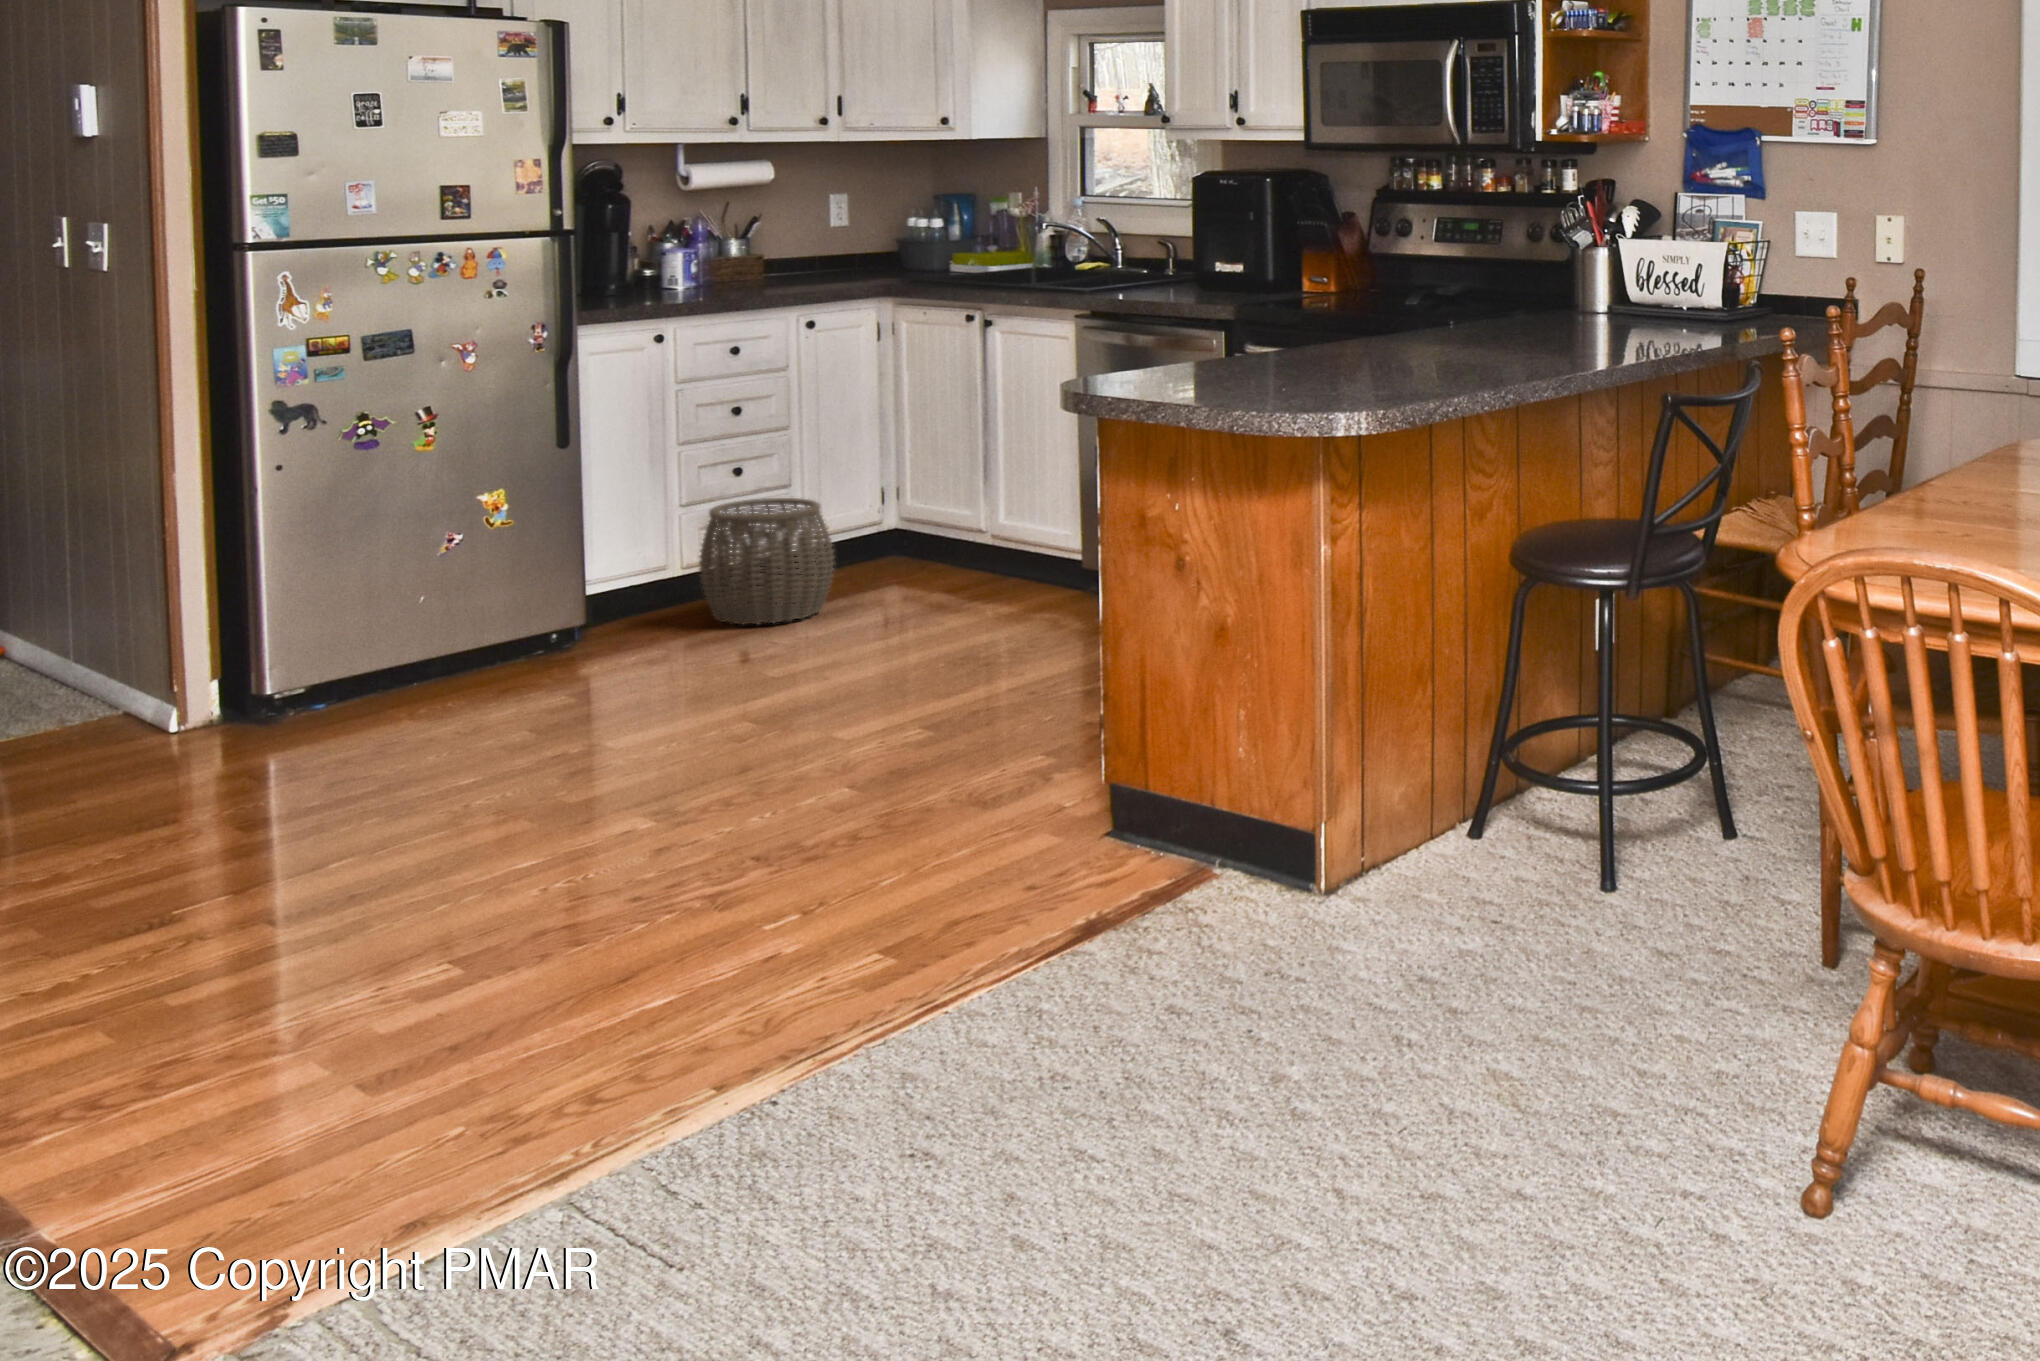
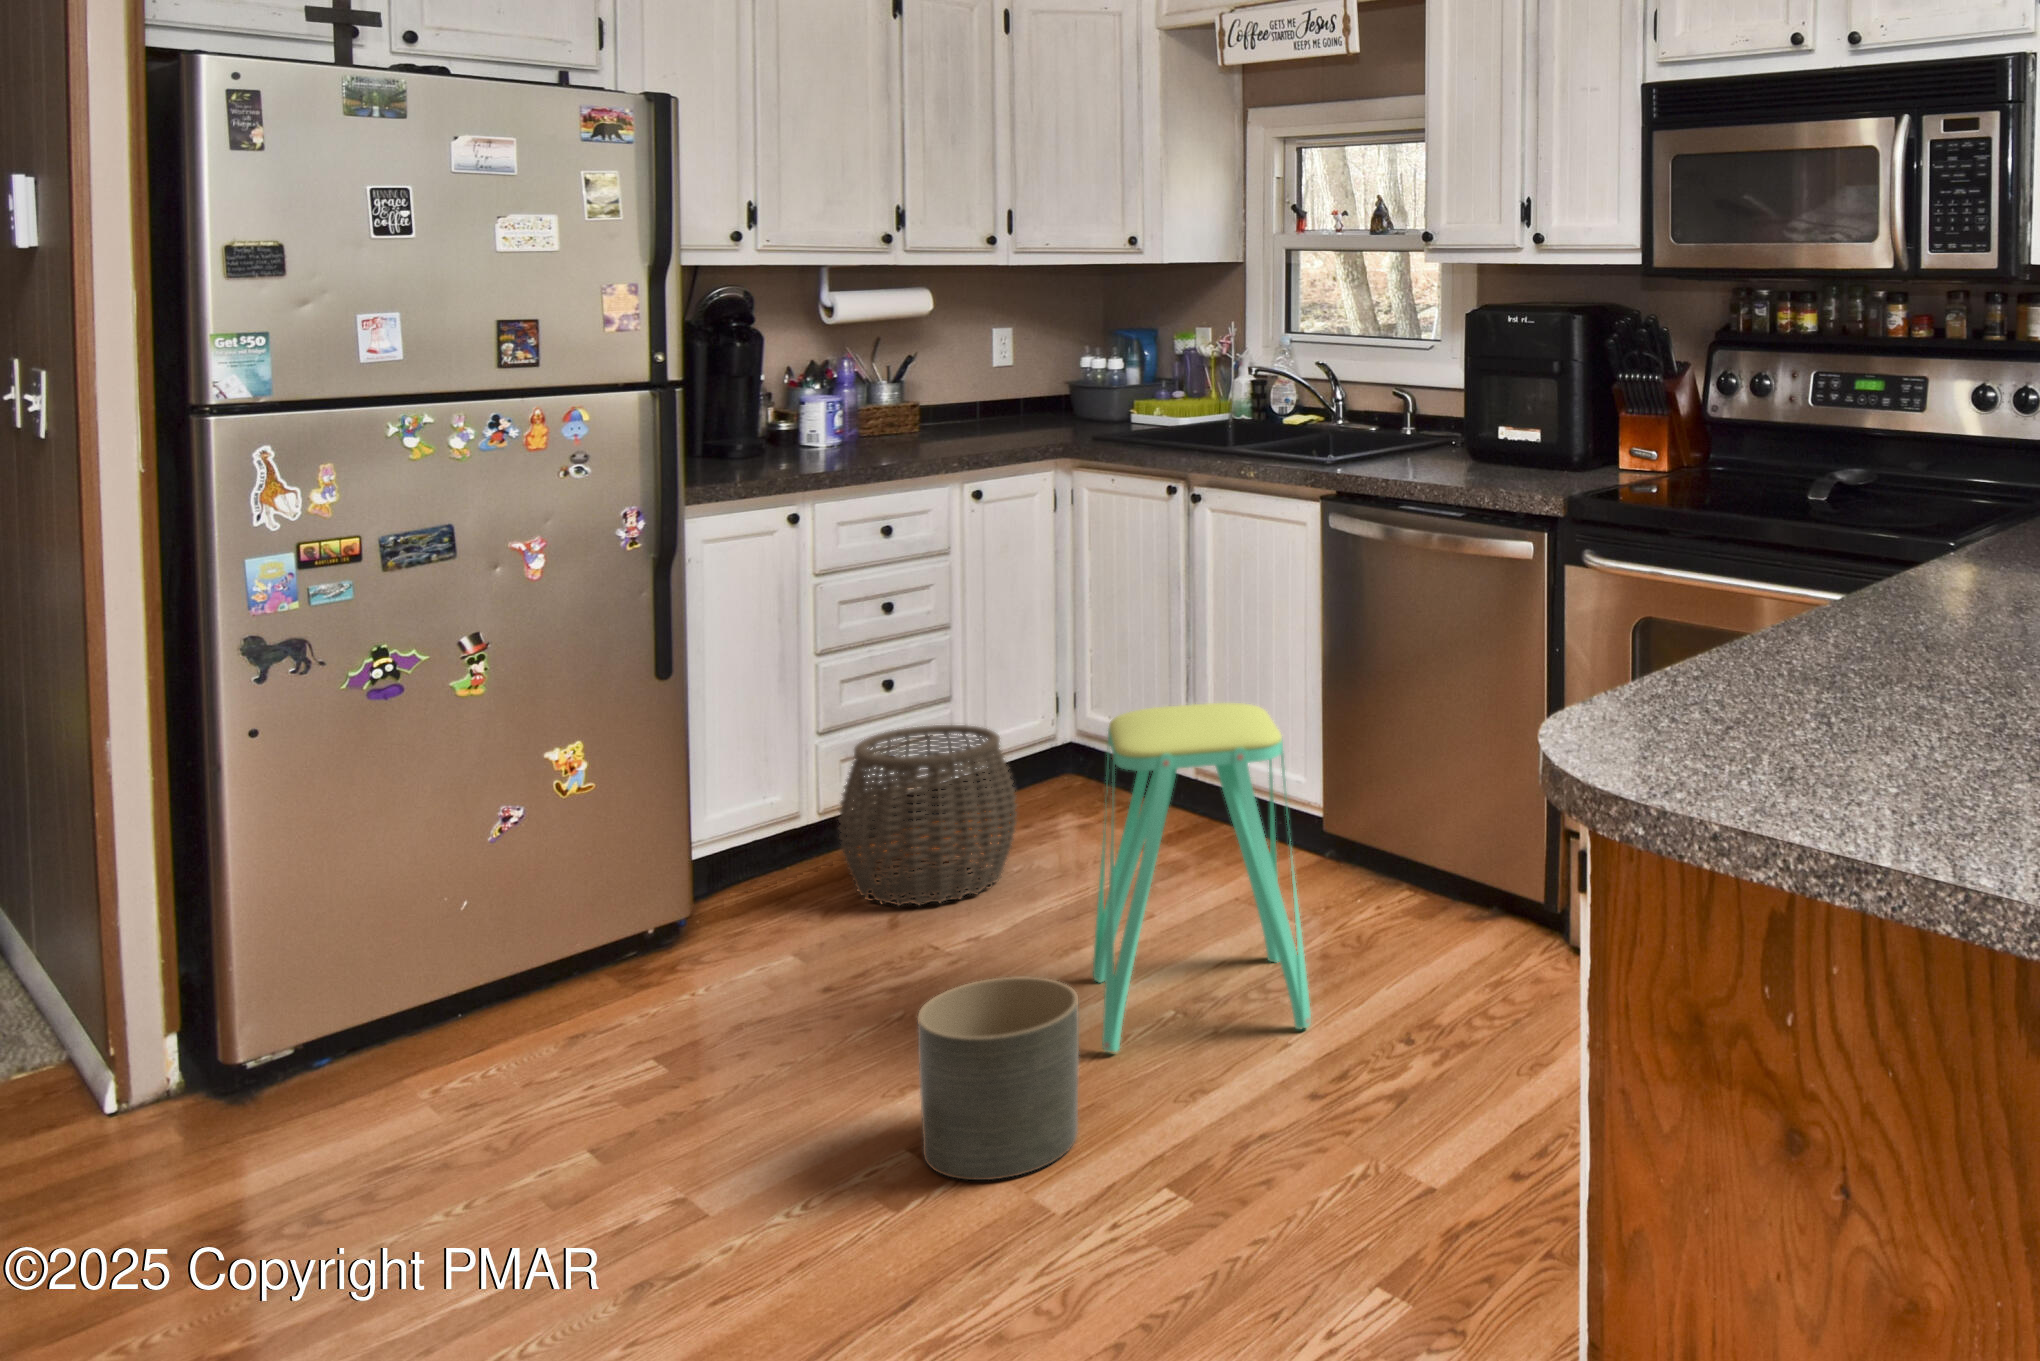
stool: none [869,469,1018,698] -> present [1093,703,1311,1052]
planter: none [732,635,841,752] -> present [918,977,1079,1180]

